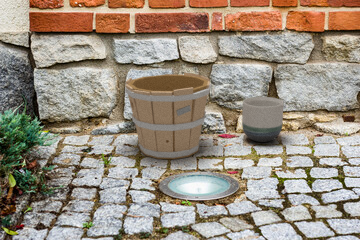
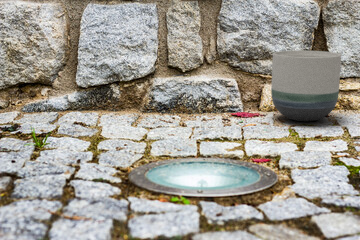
wooden bucket: present [125,73,211,159] -> none [75,6,222,140]

